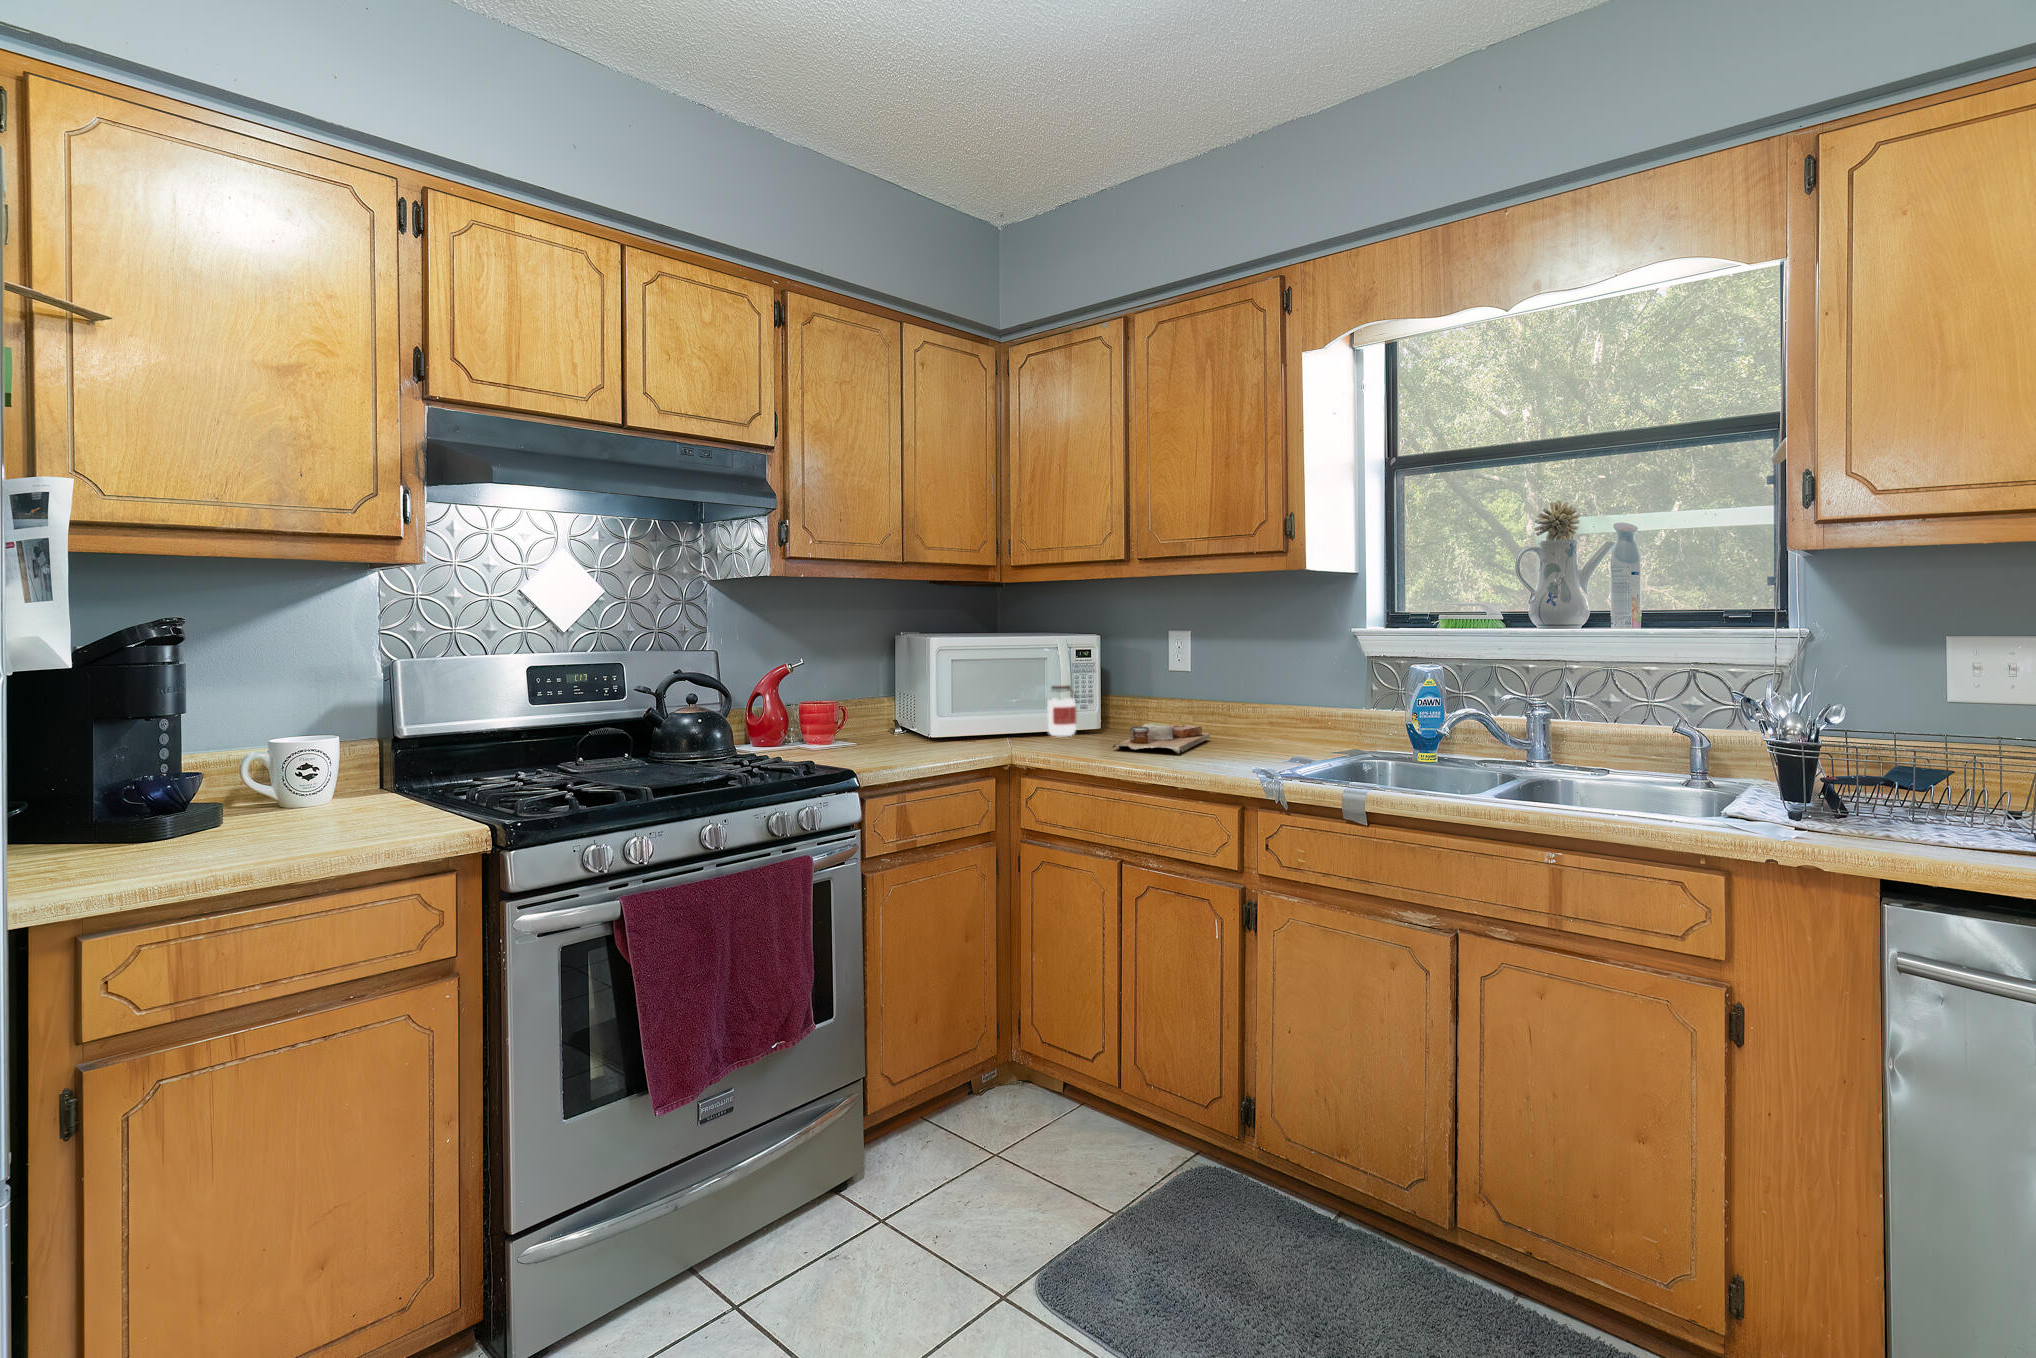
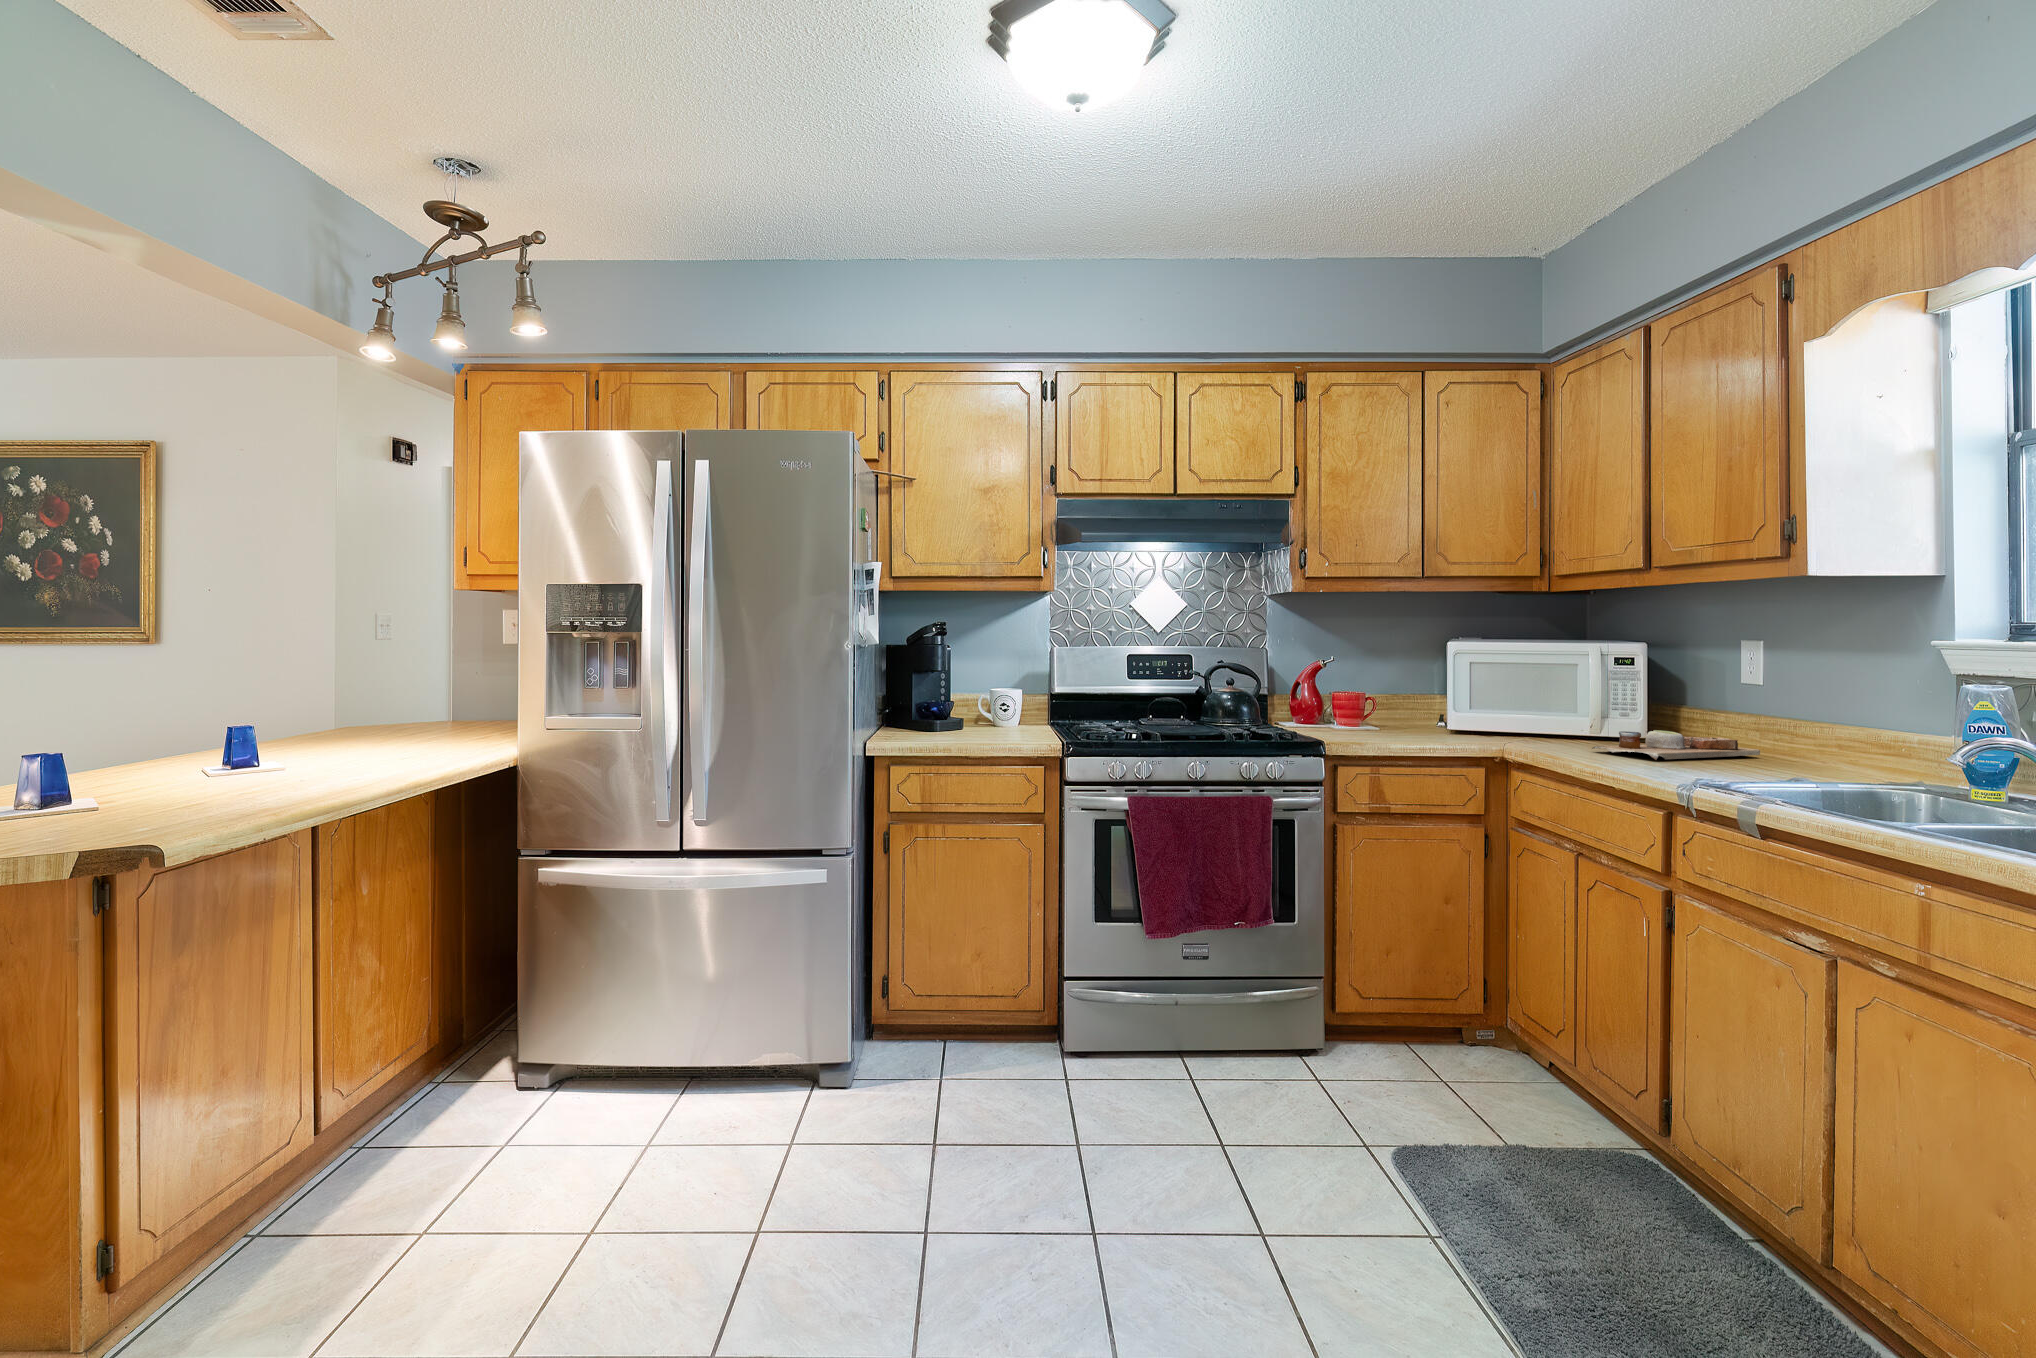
jar: present [1048,685,1076,736] -> none [1563,690,1597,740]

